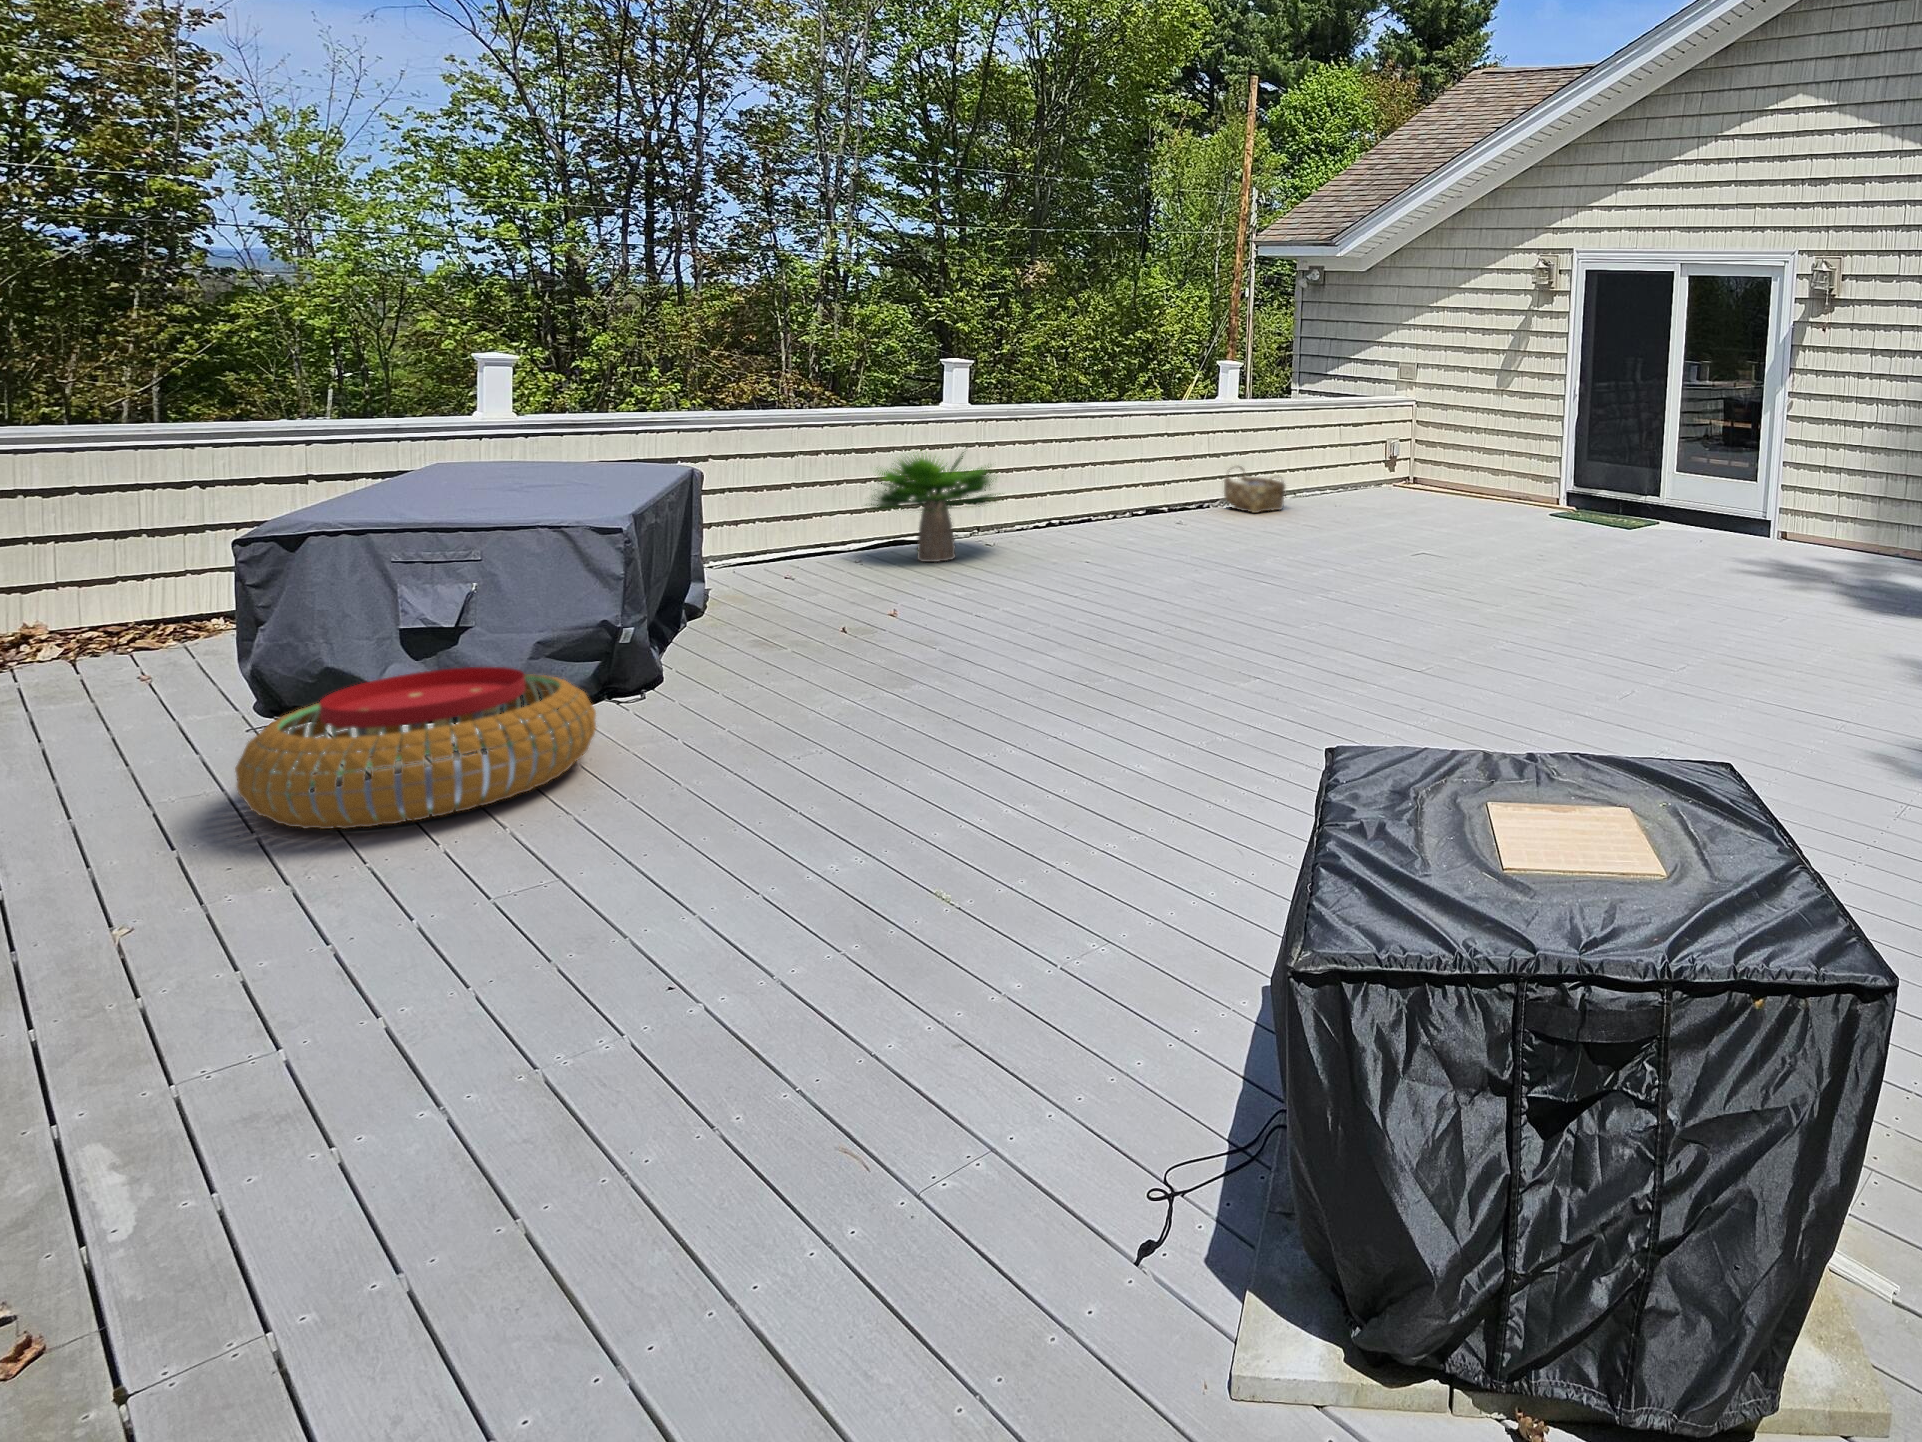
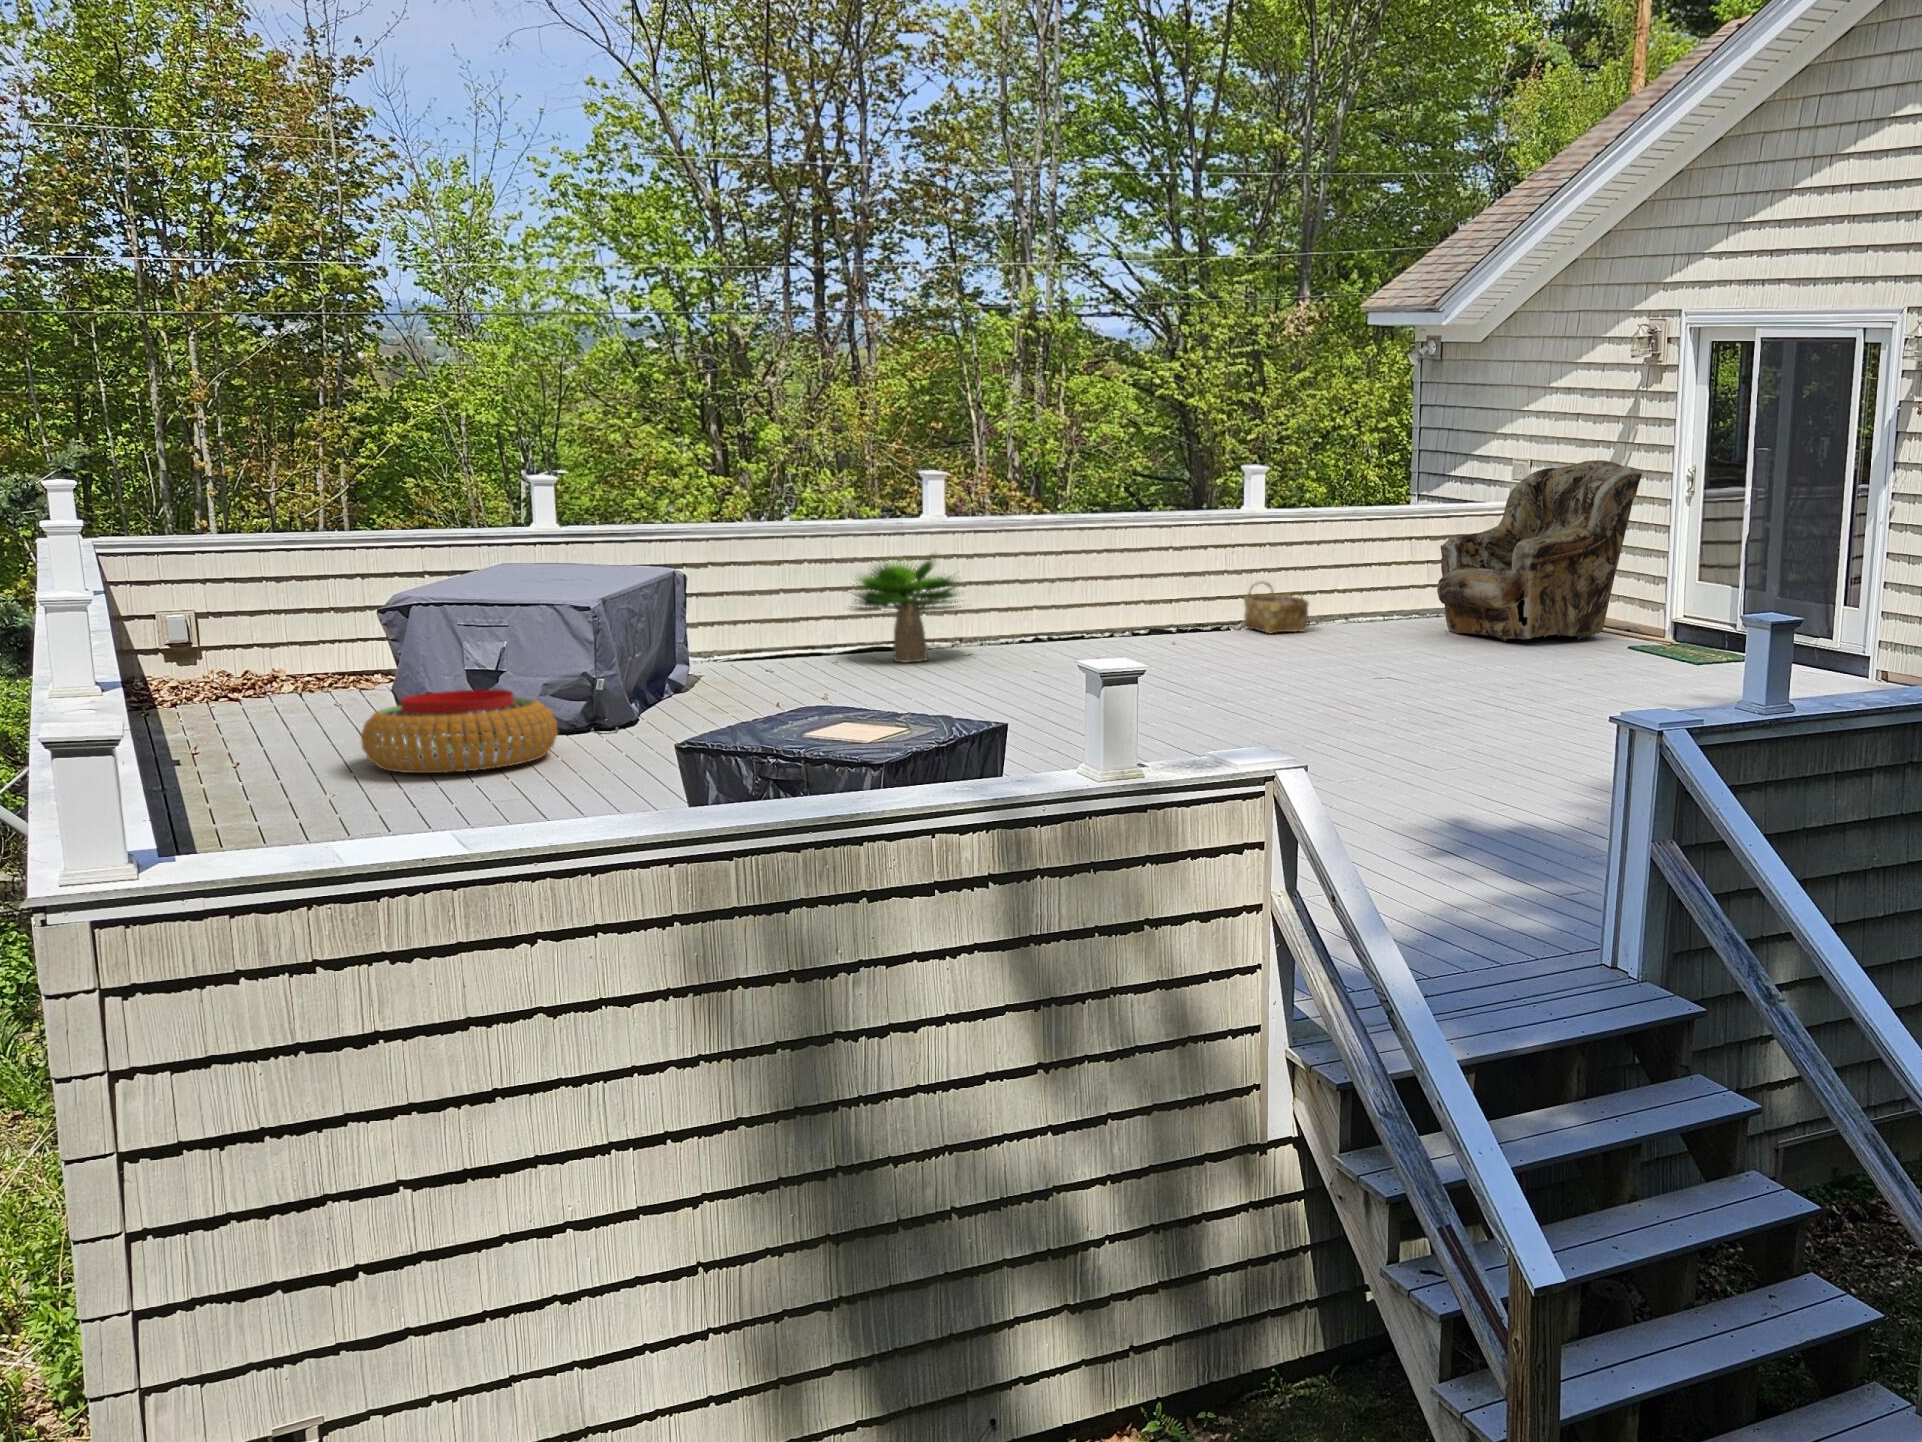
armchair: none [1389,363,1554,515] -> present [1437,460,1642,641]

